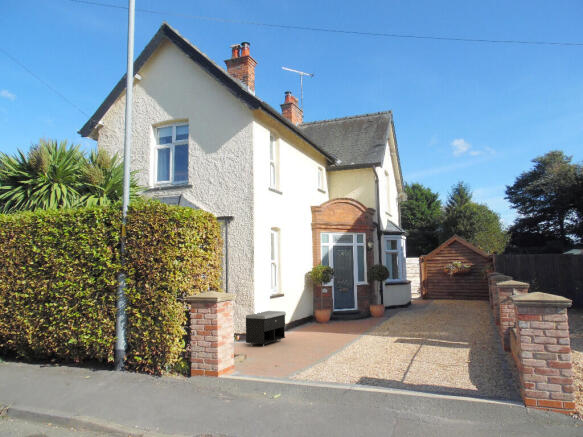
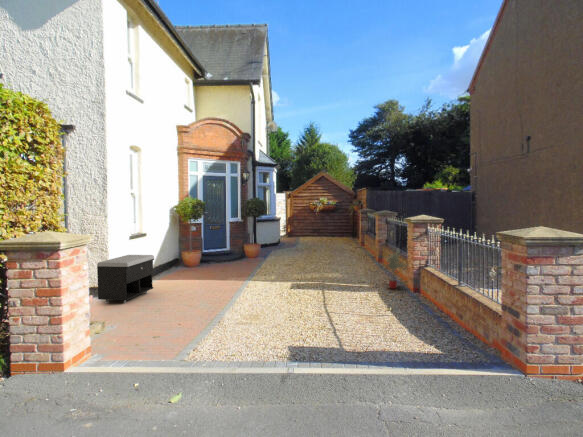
potted tree: none [481,310,505,350] -> present [387,249,407,289]

